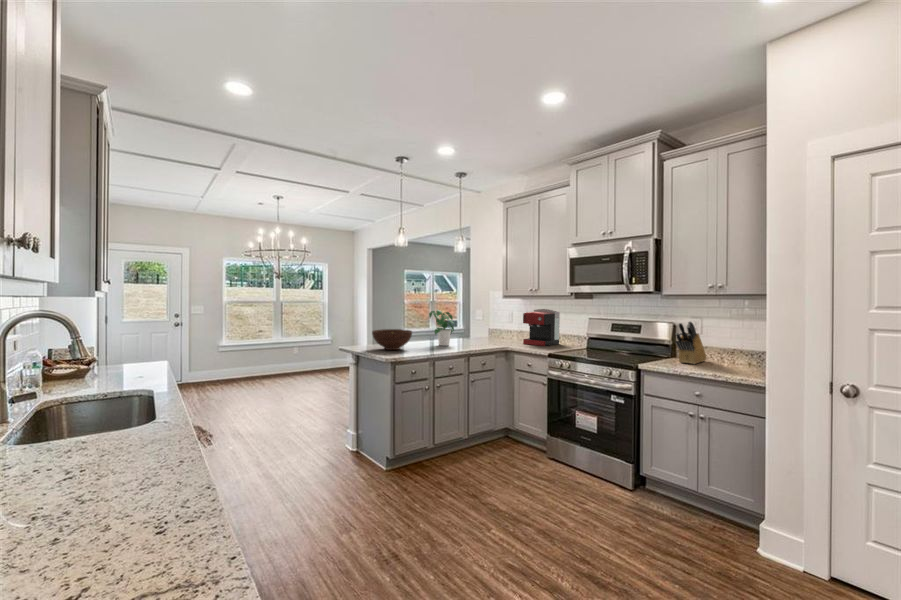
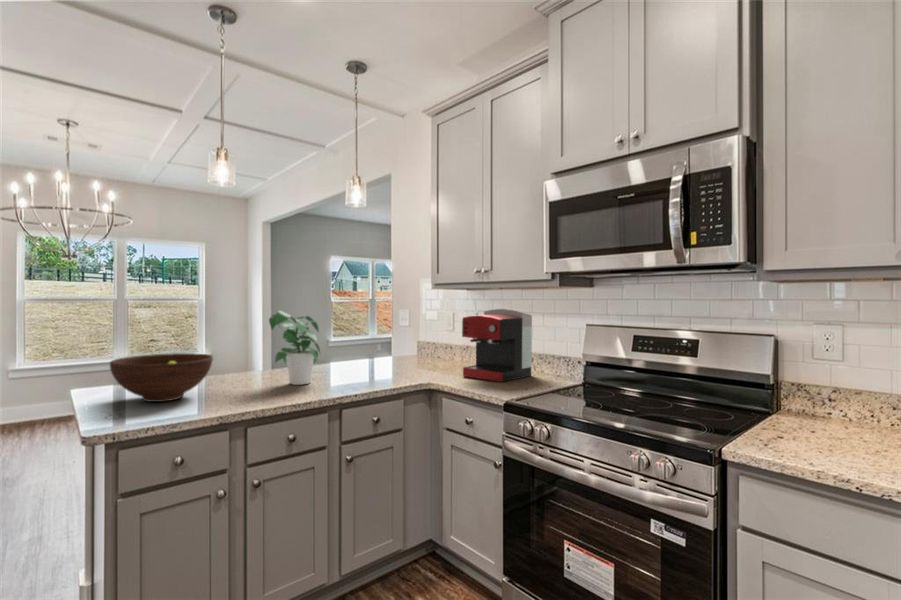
knife block: present [675,322,707,364] -> none [809,334,867,443]

